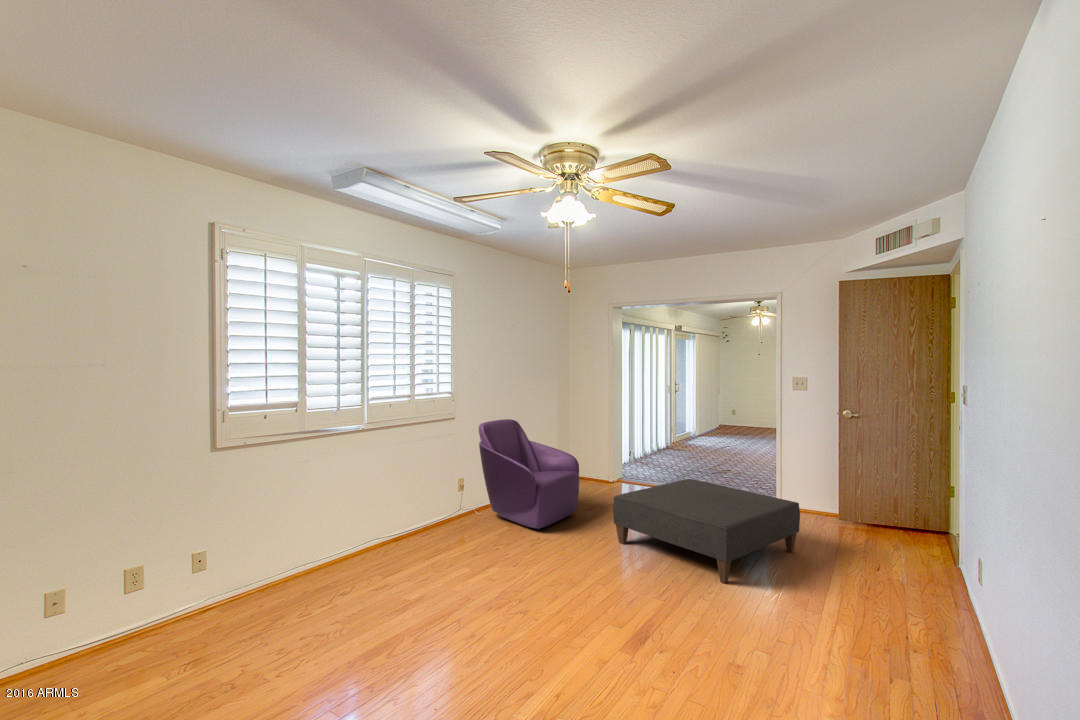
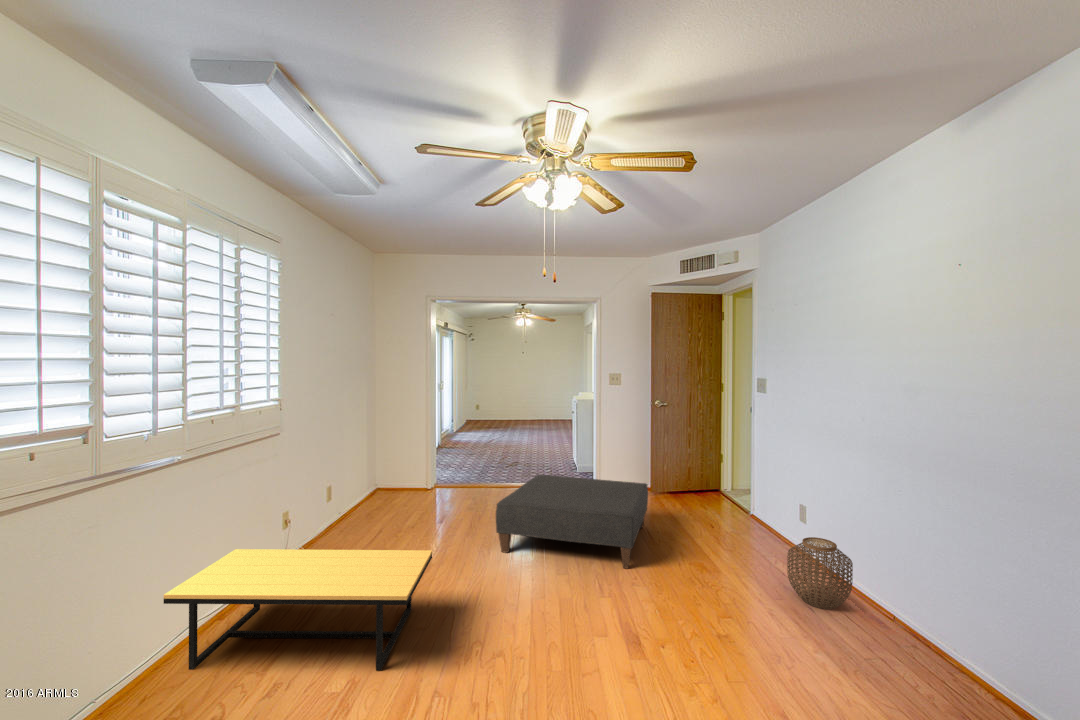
armchair: present [479,419,579,530] -> none [308,429,433,558]
coffee table: none [348,496,519,598] -> present [164,549,432,671]
woven basket: none [893,592,989,692] -> present [787,537,853,609]

